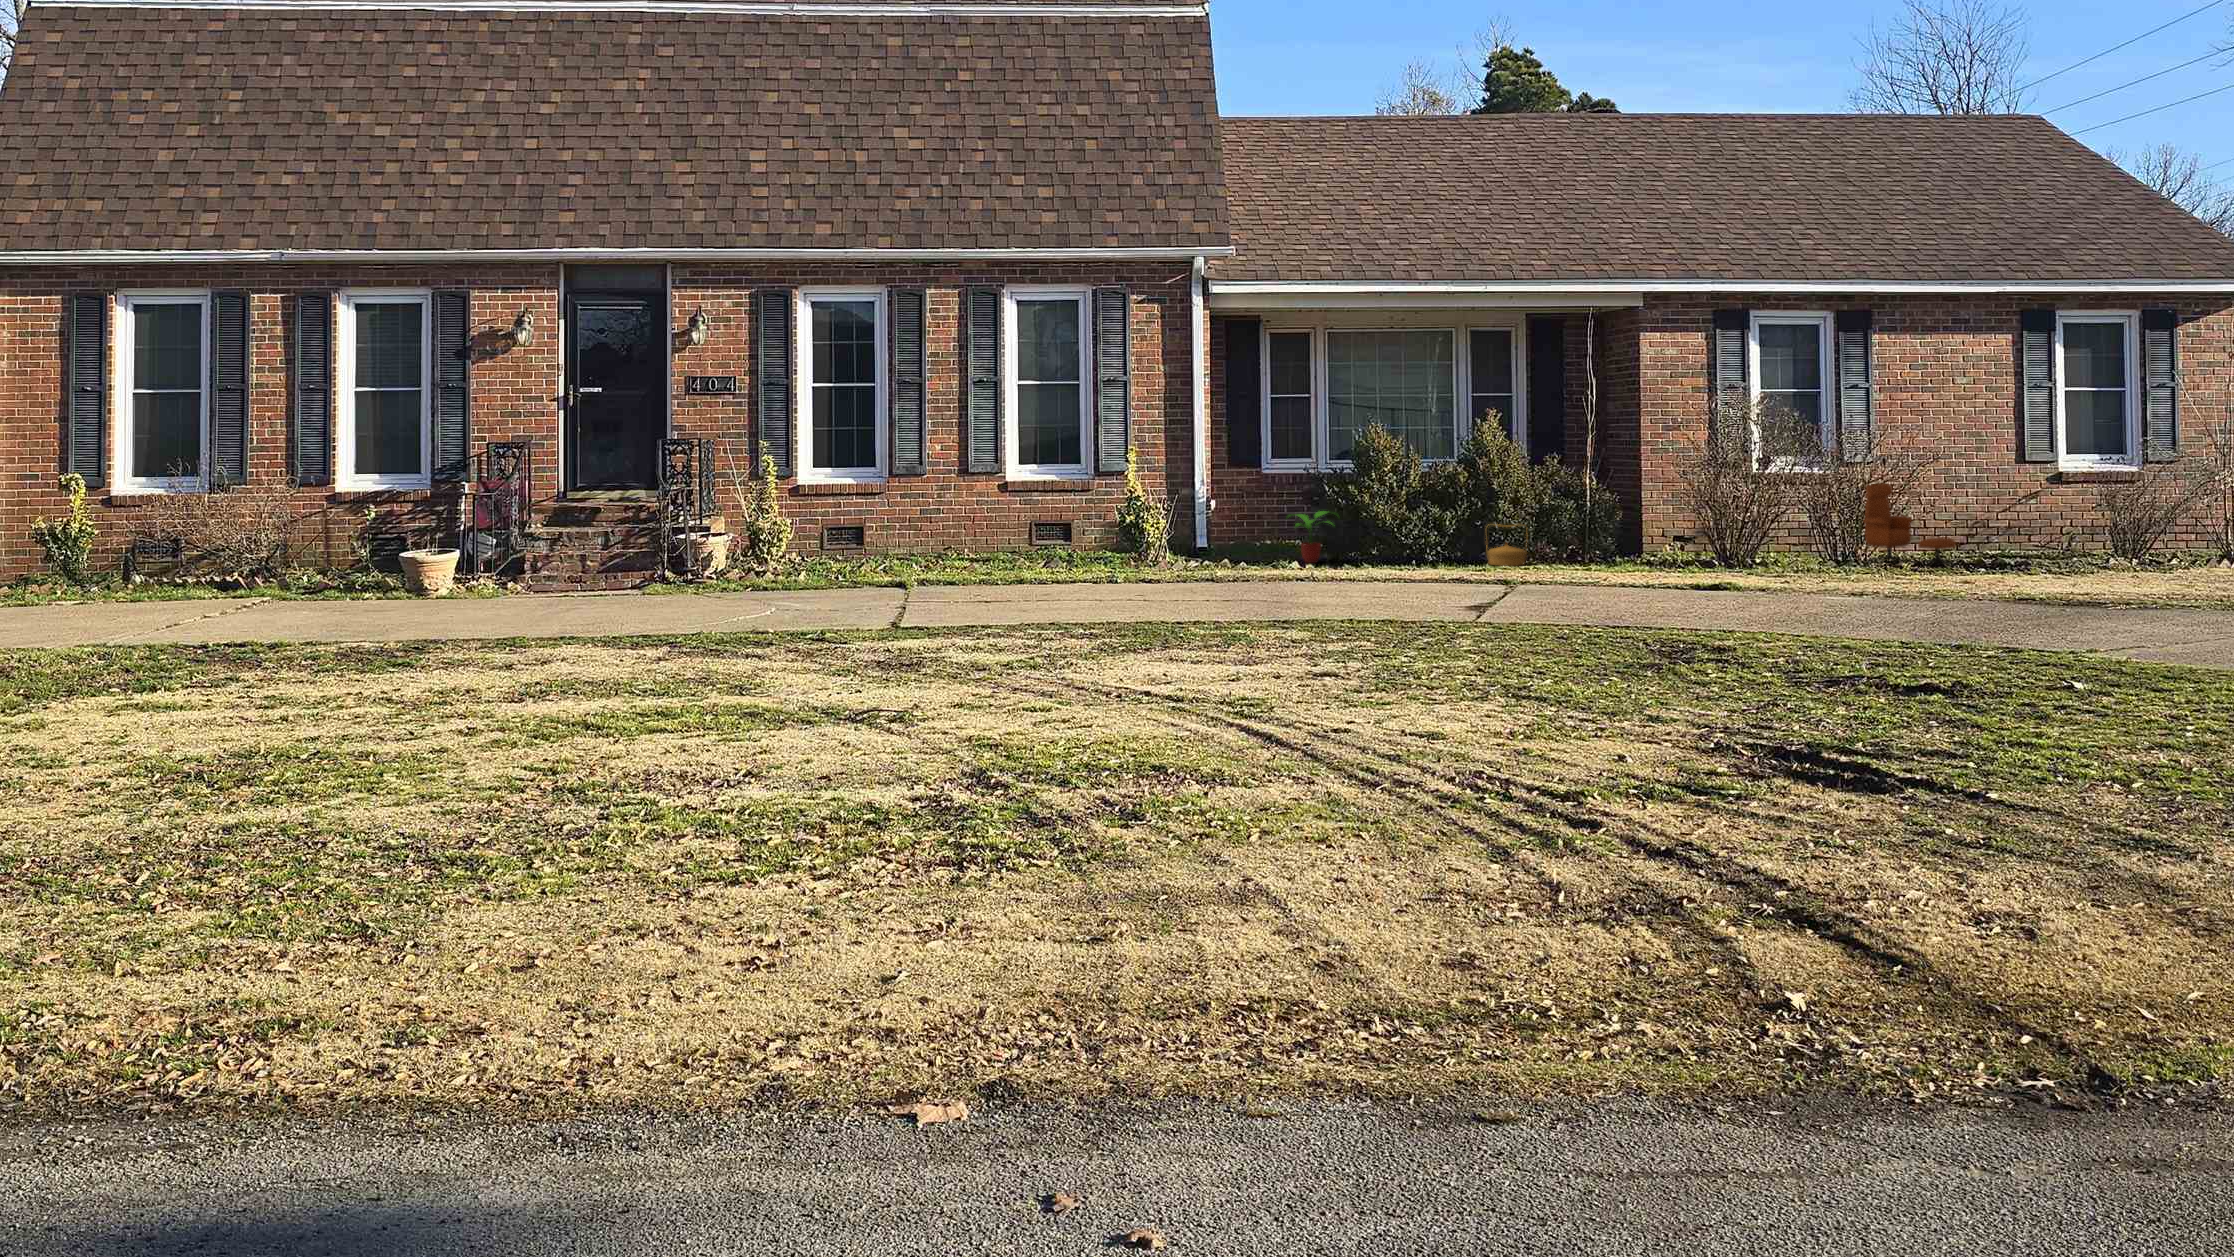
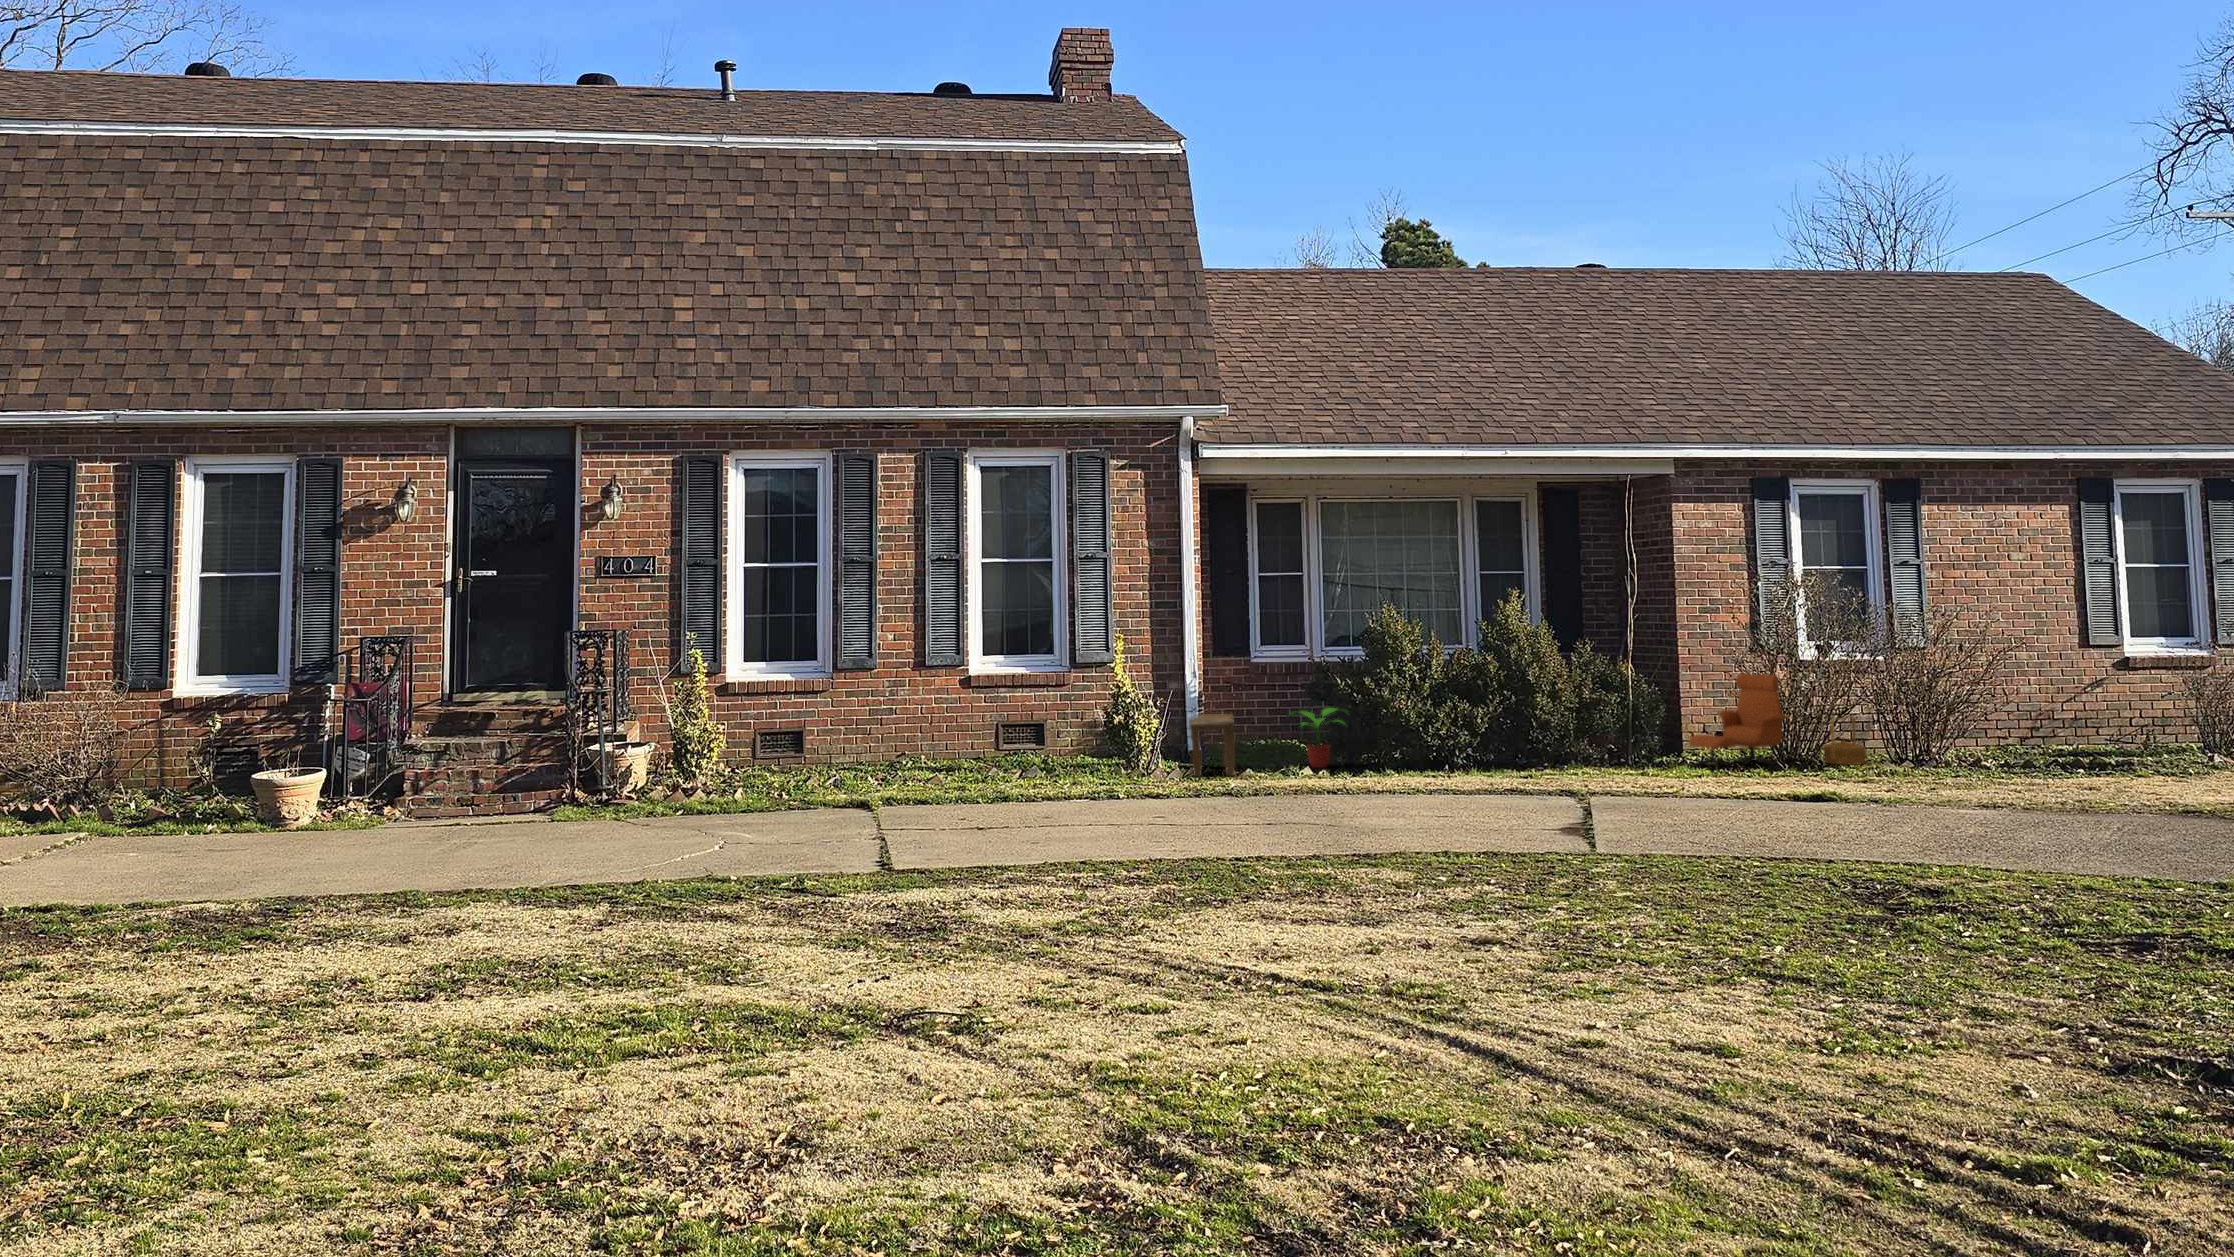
lounge chair: present [1864,483,1956,566] -> present [1689,673,1787,768]
bench: none [1194,515,1238,568] -> present [1189,714,1235,777]
woven basket: present [1486,524,1527,566] -> present [1822,716,1867,765]

